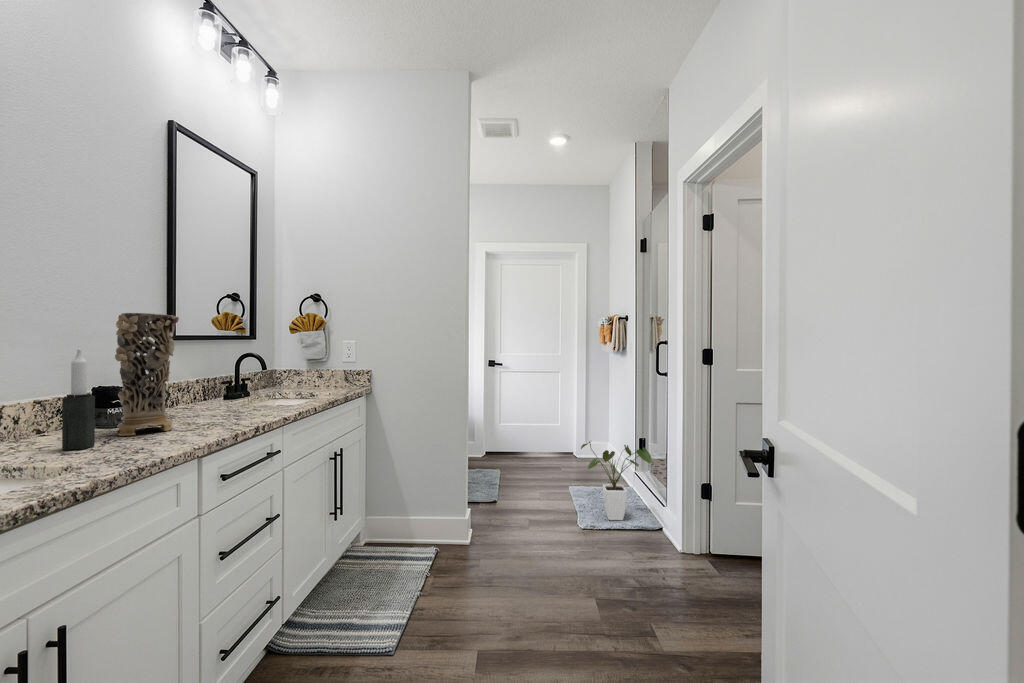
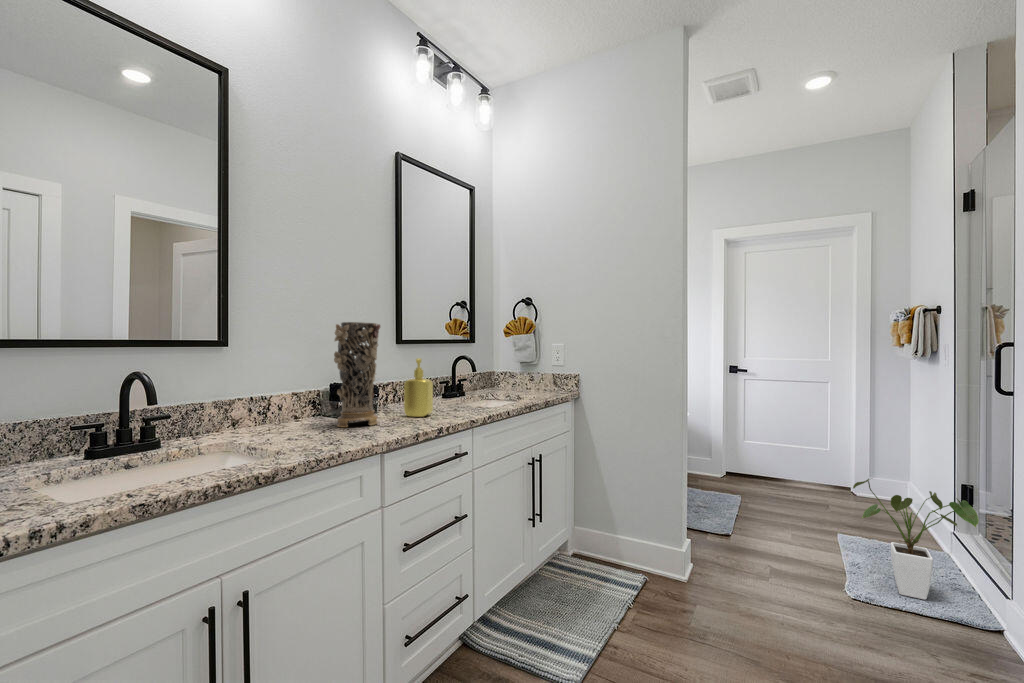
candle: present [62,349,95,450] -> none [292,353,314,437]
soap dispenser: none [199,355,234,419] -> present [404,358,433,417]

